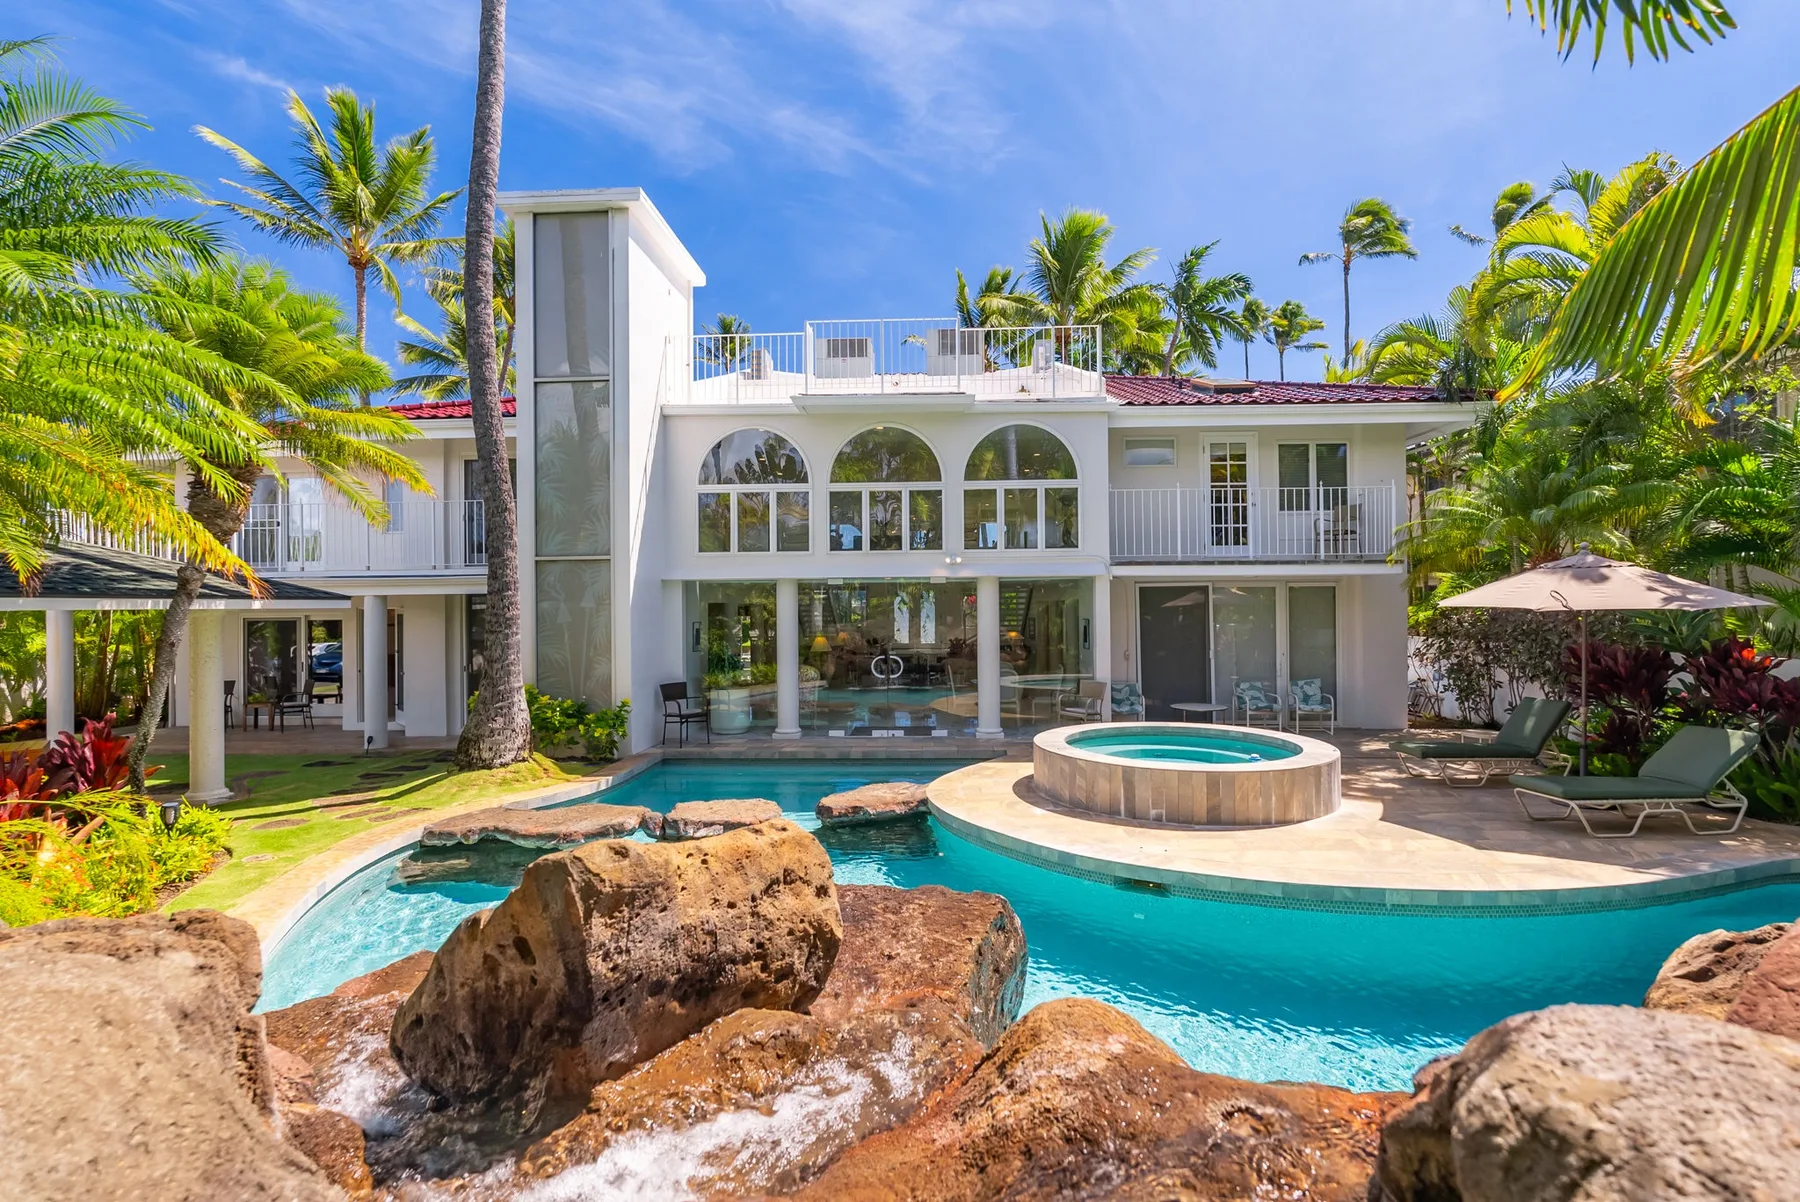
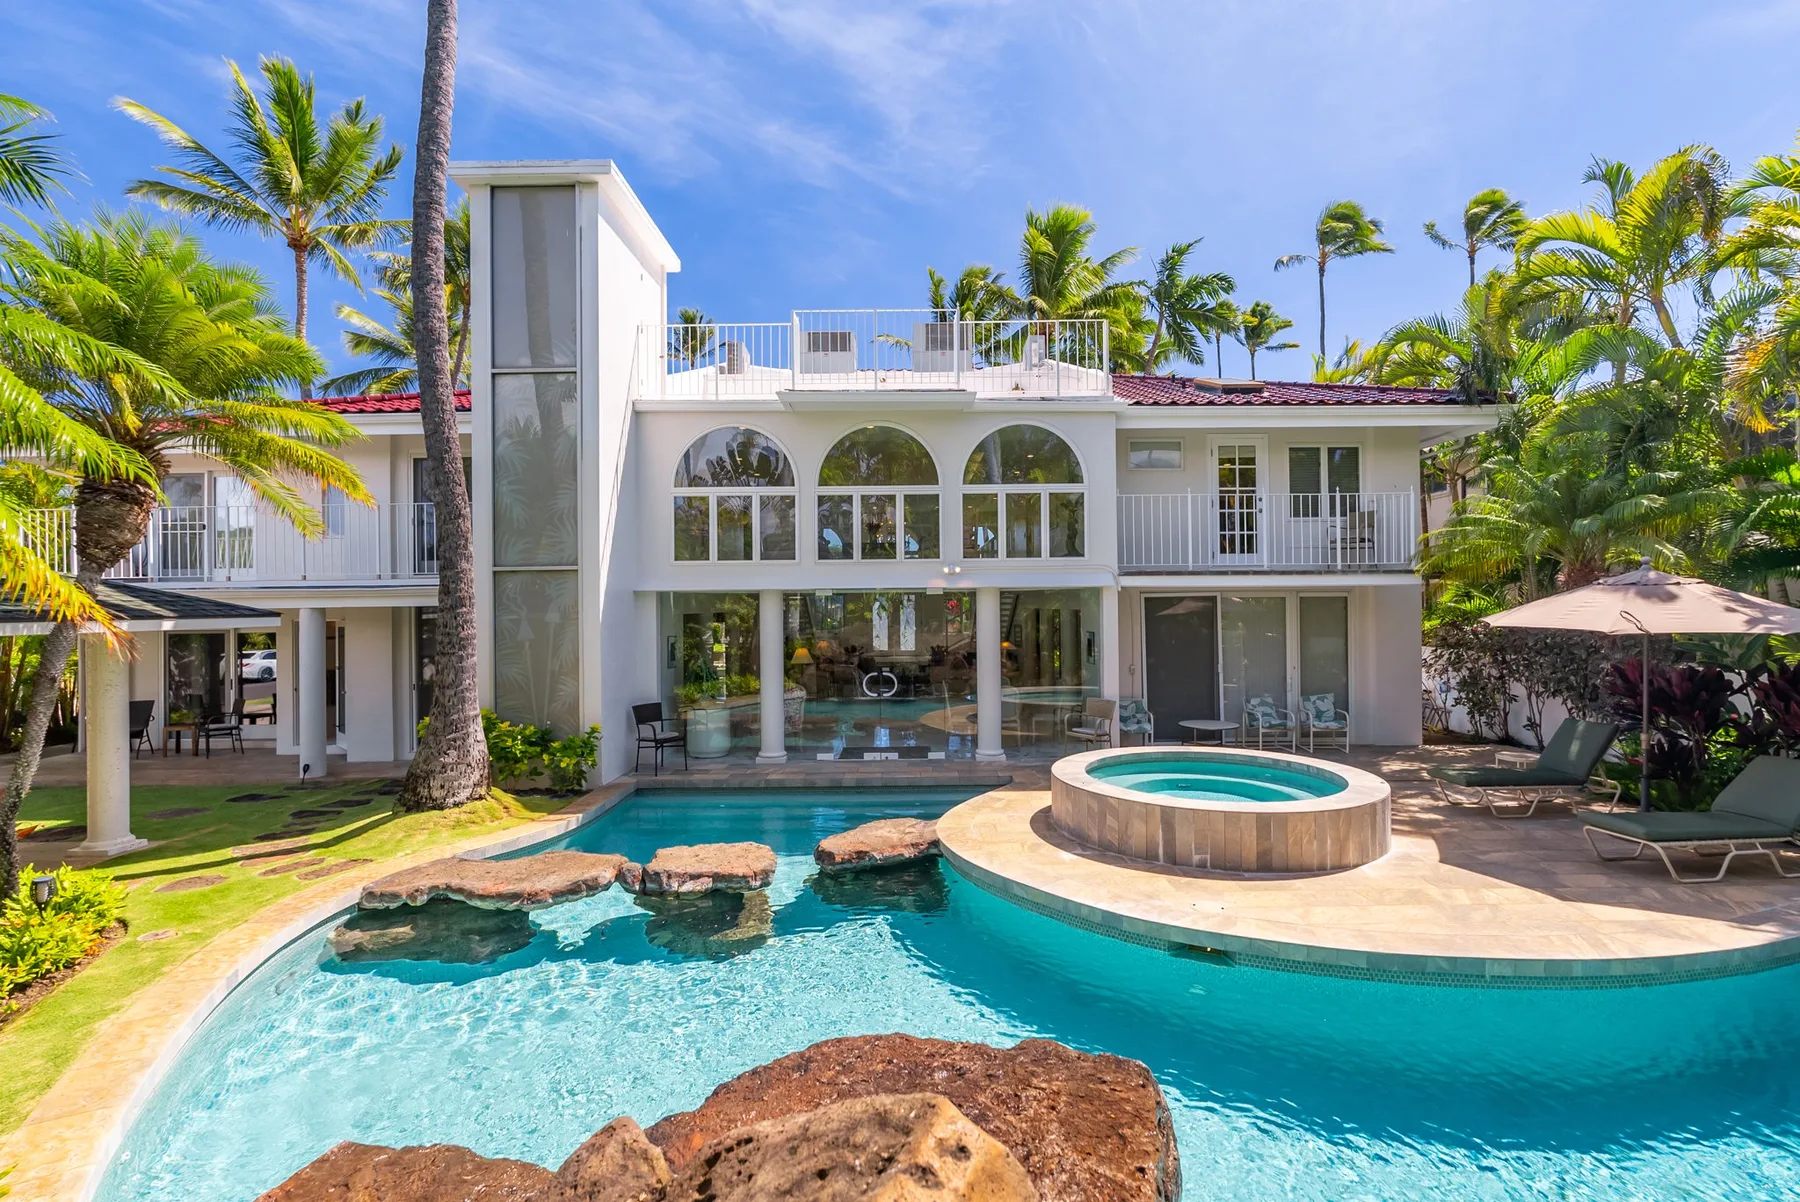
watering can: present [228,777,264,799] -> none [122,818,182,852]

